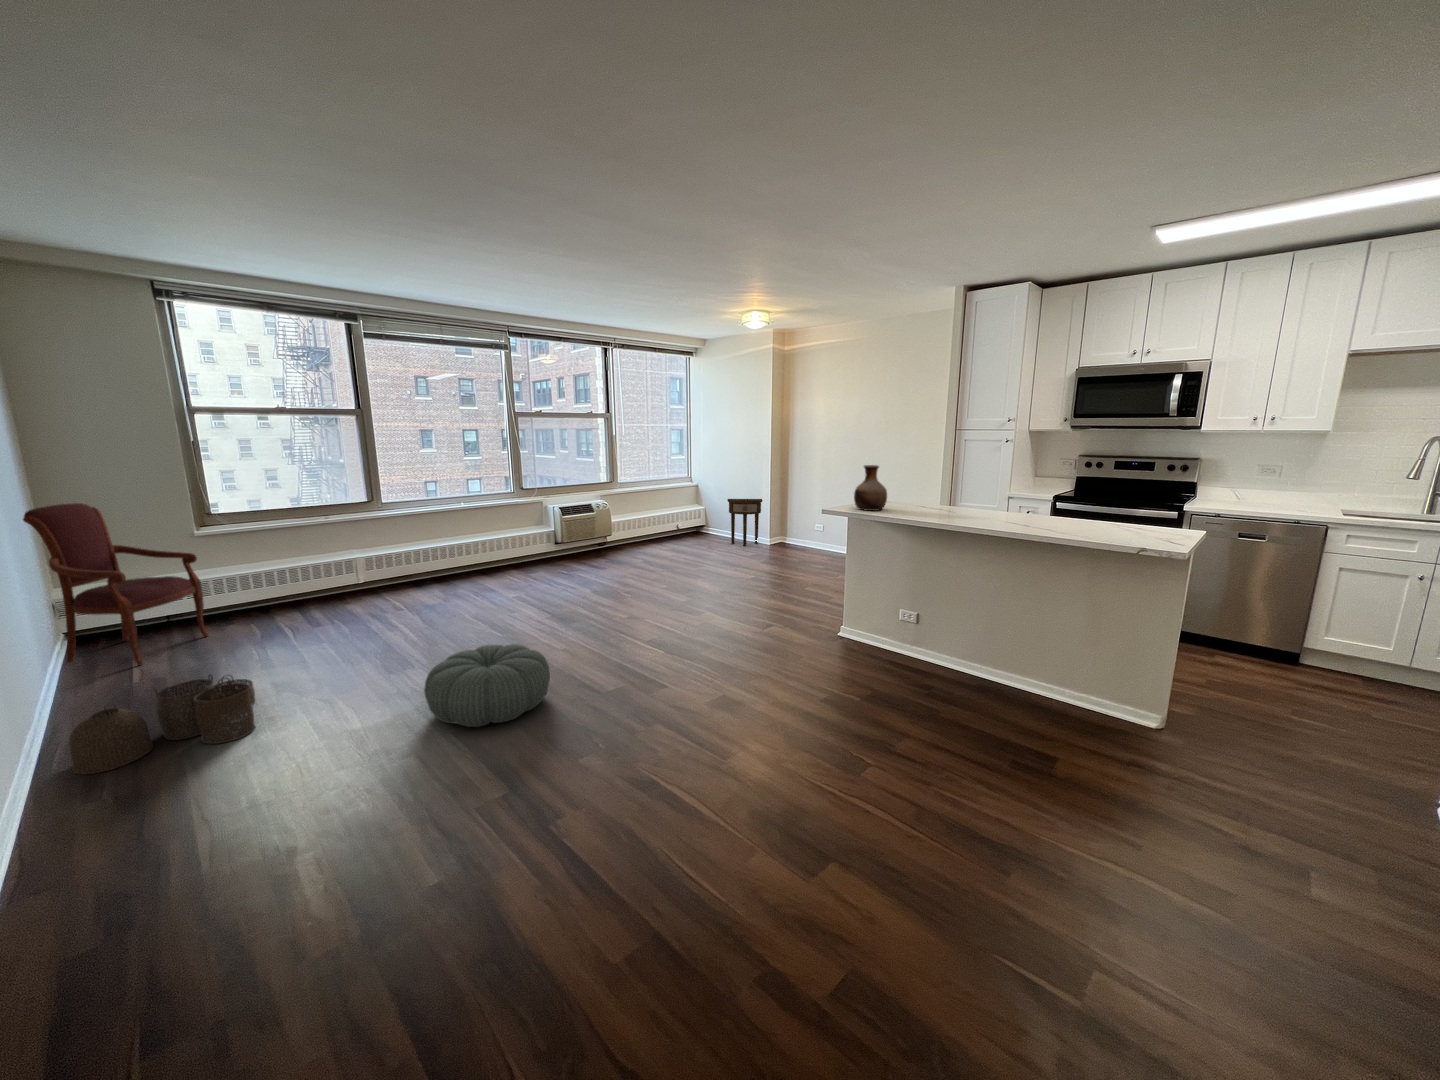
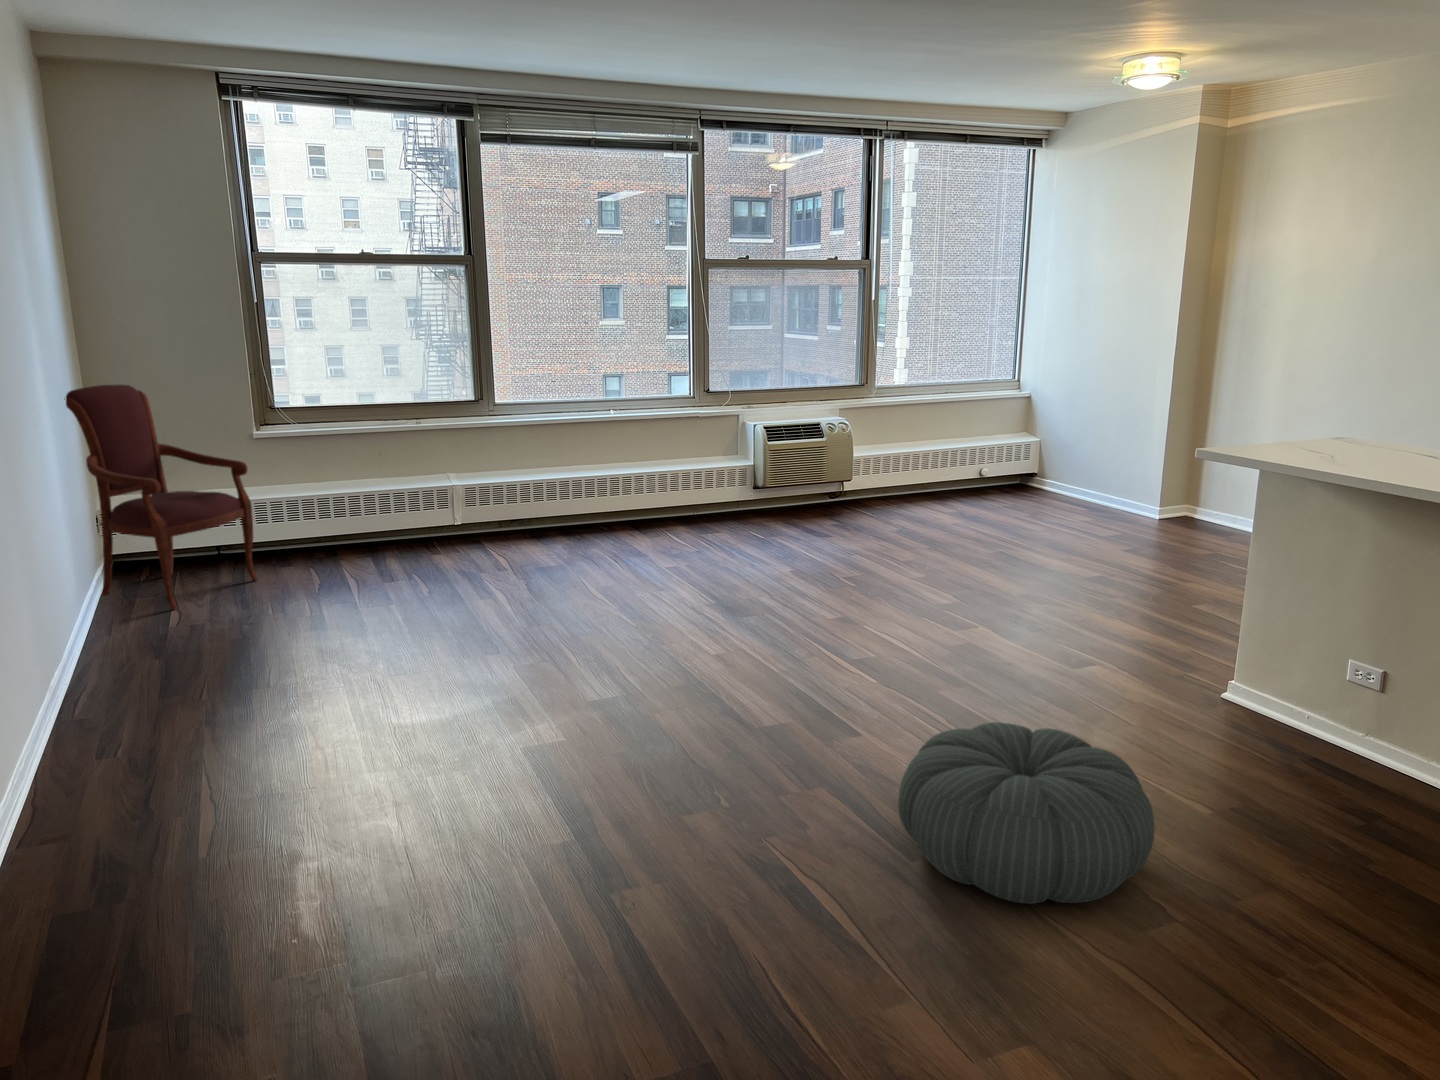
vase: present [854,465,887,511] -> none [1326,359,1409,459]
side table: present [727,499,763,546] -> none [1077,425,1150,517]
pouf: present [424,644,550,727] -> present [898,722,1155,904]
woven basket: present [69,675,255,775] -> none [61,632,281,744]

